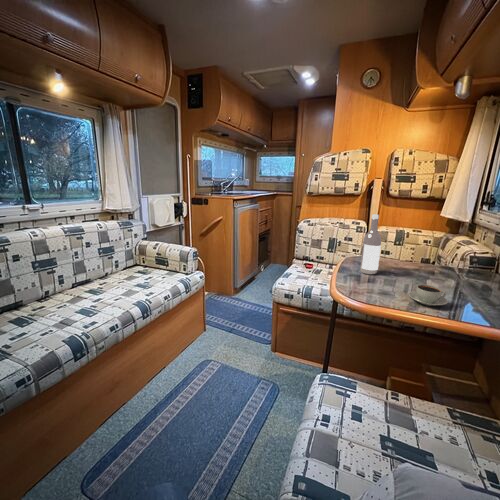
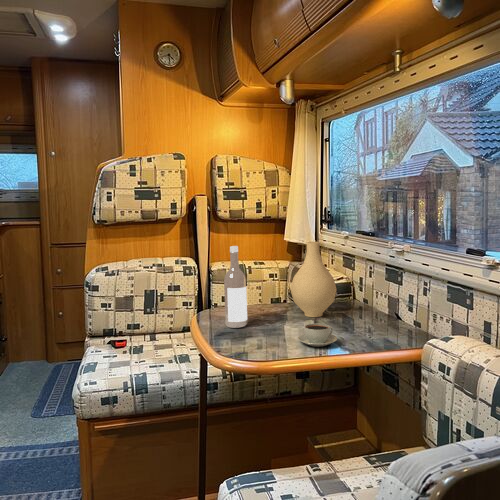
vase: none [424,218,471,280] -> present [291,242,337,317]

